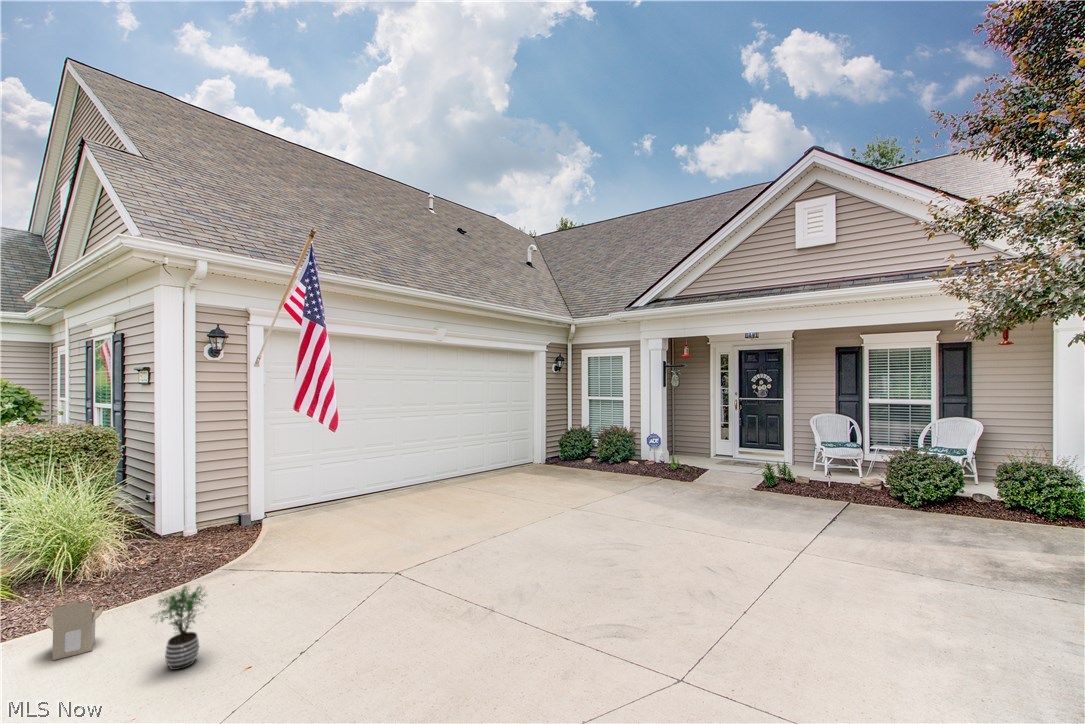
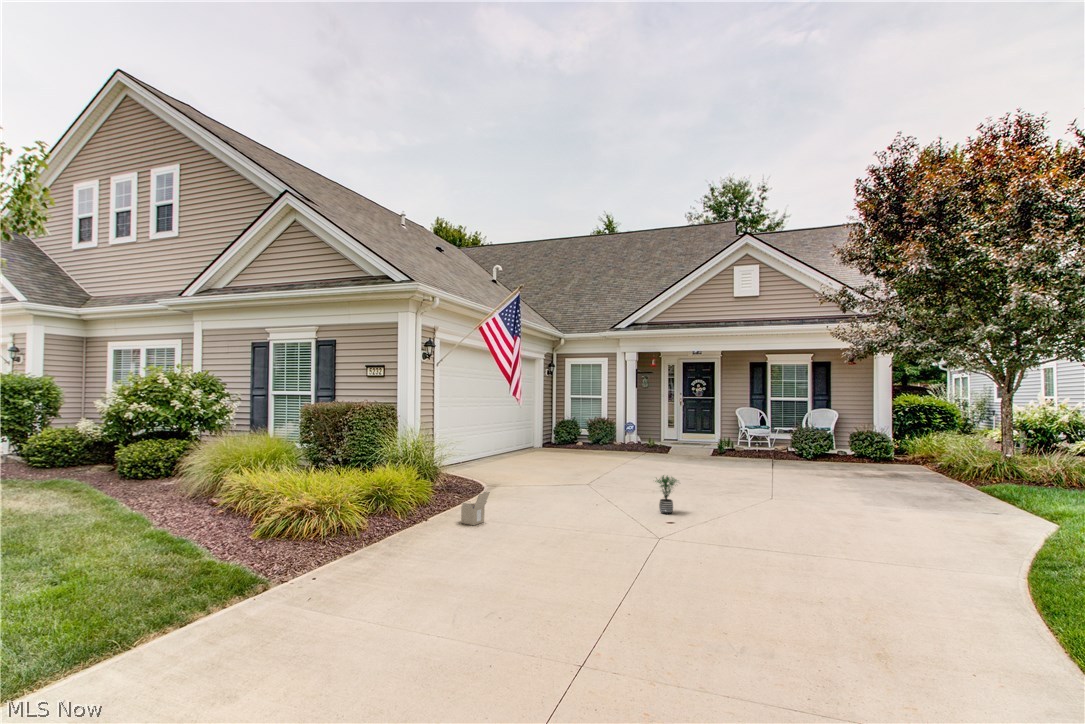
potted plant: present [151,586,205,670] -> present [655,475,677,514]

